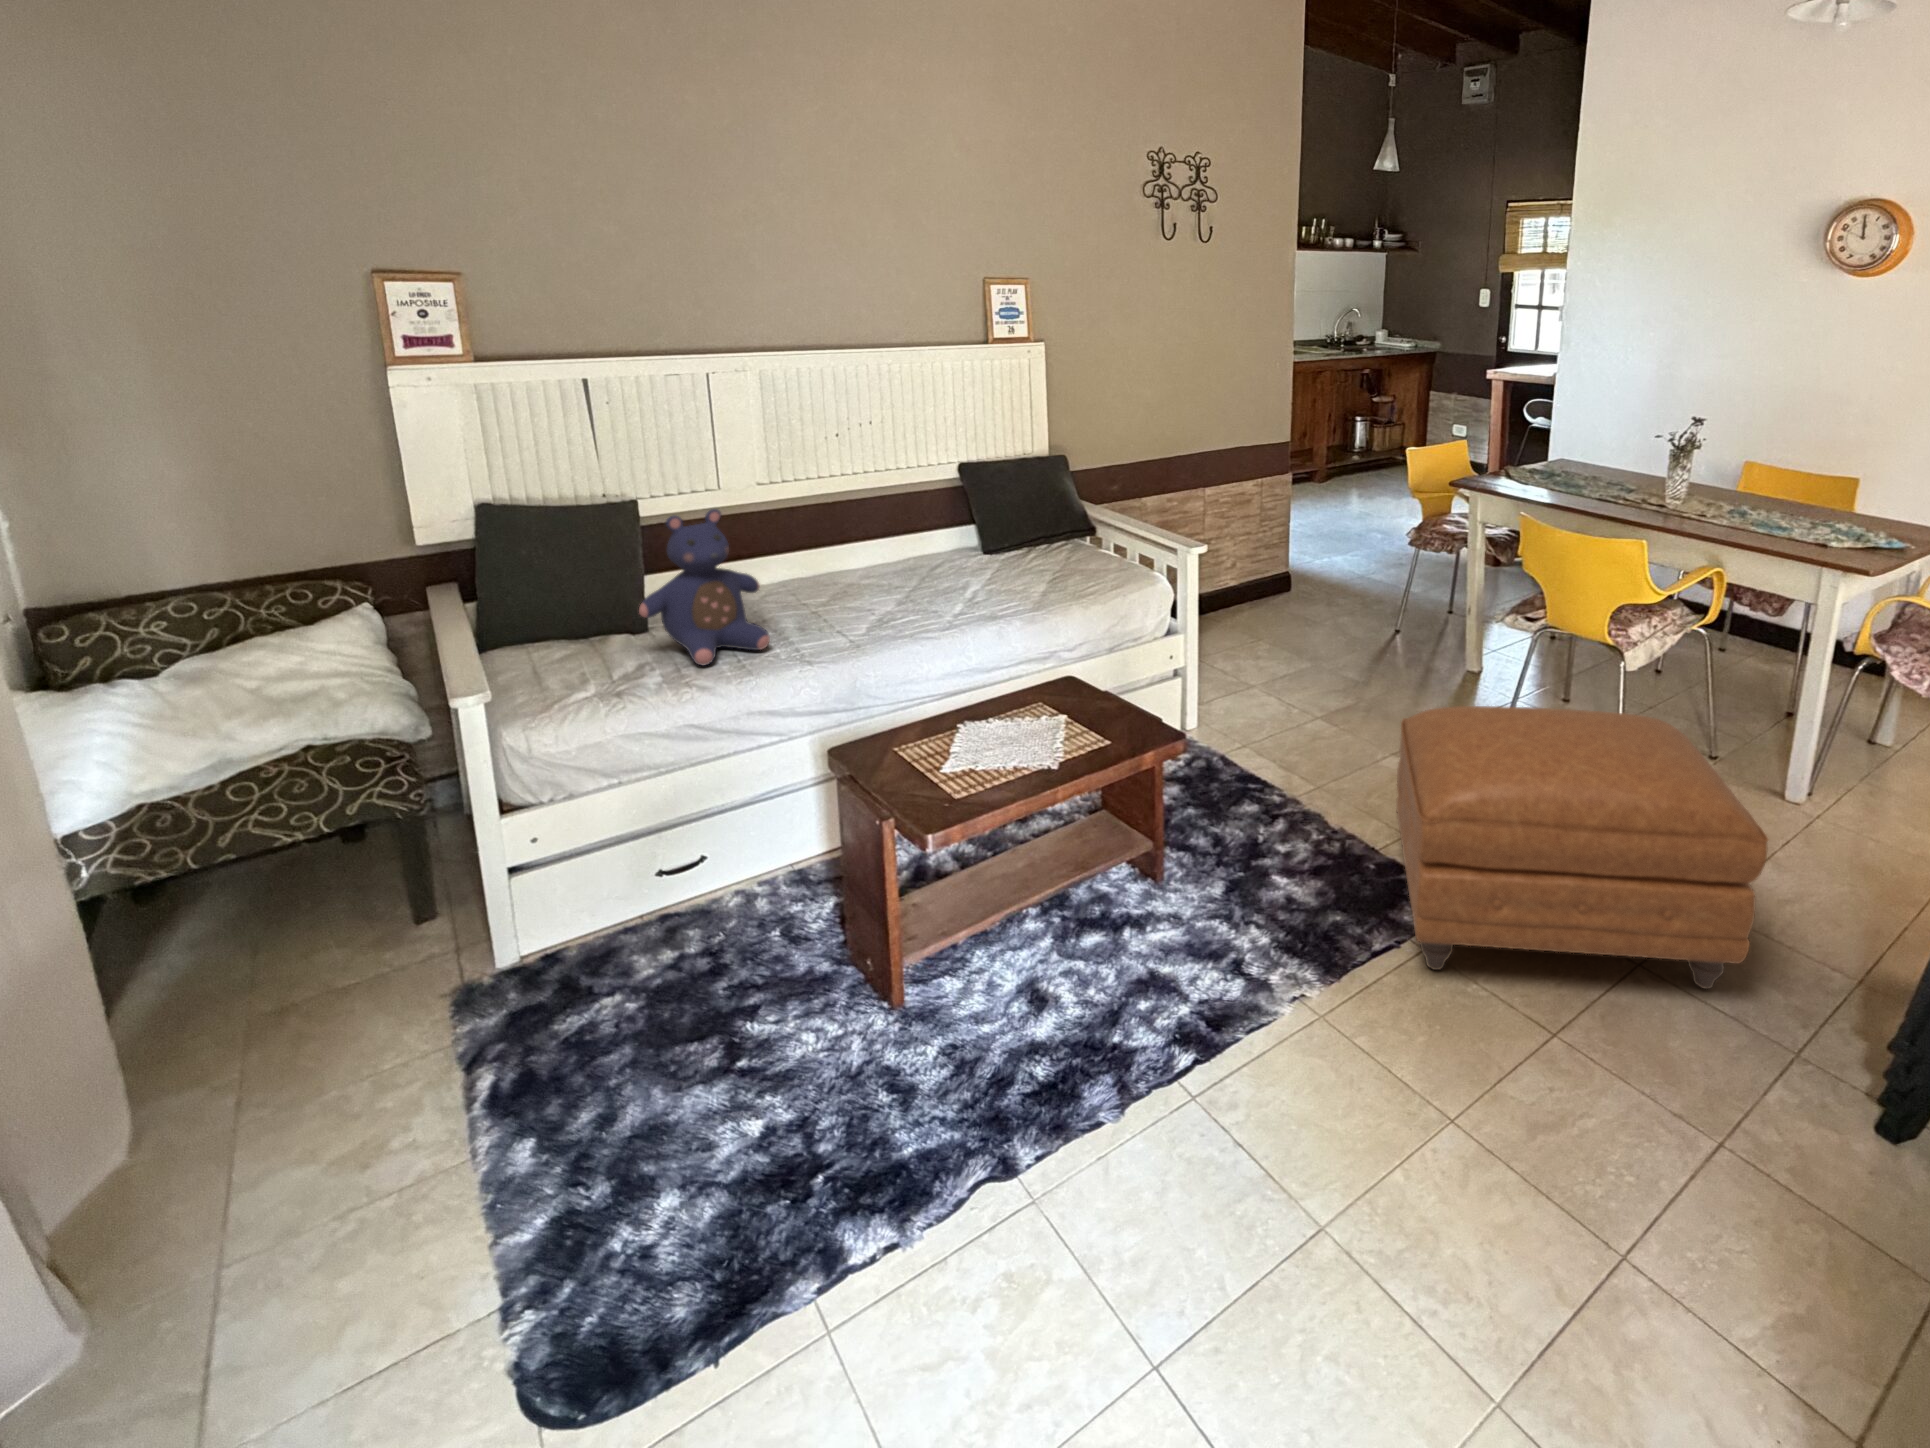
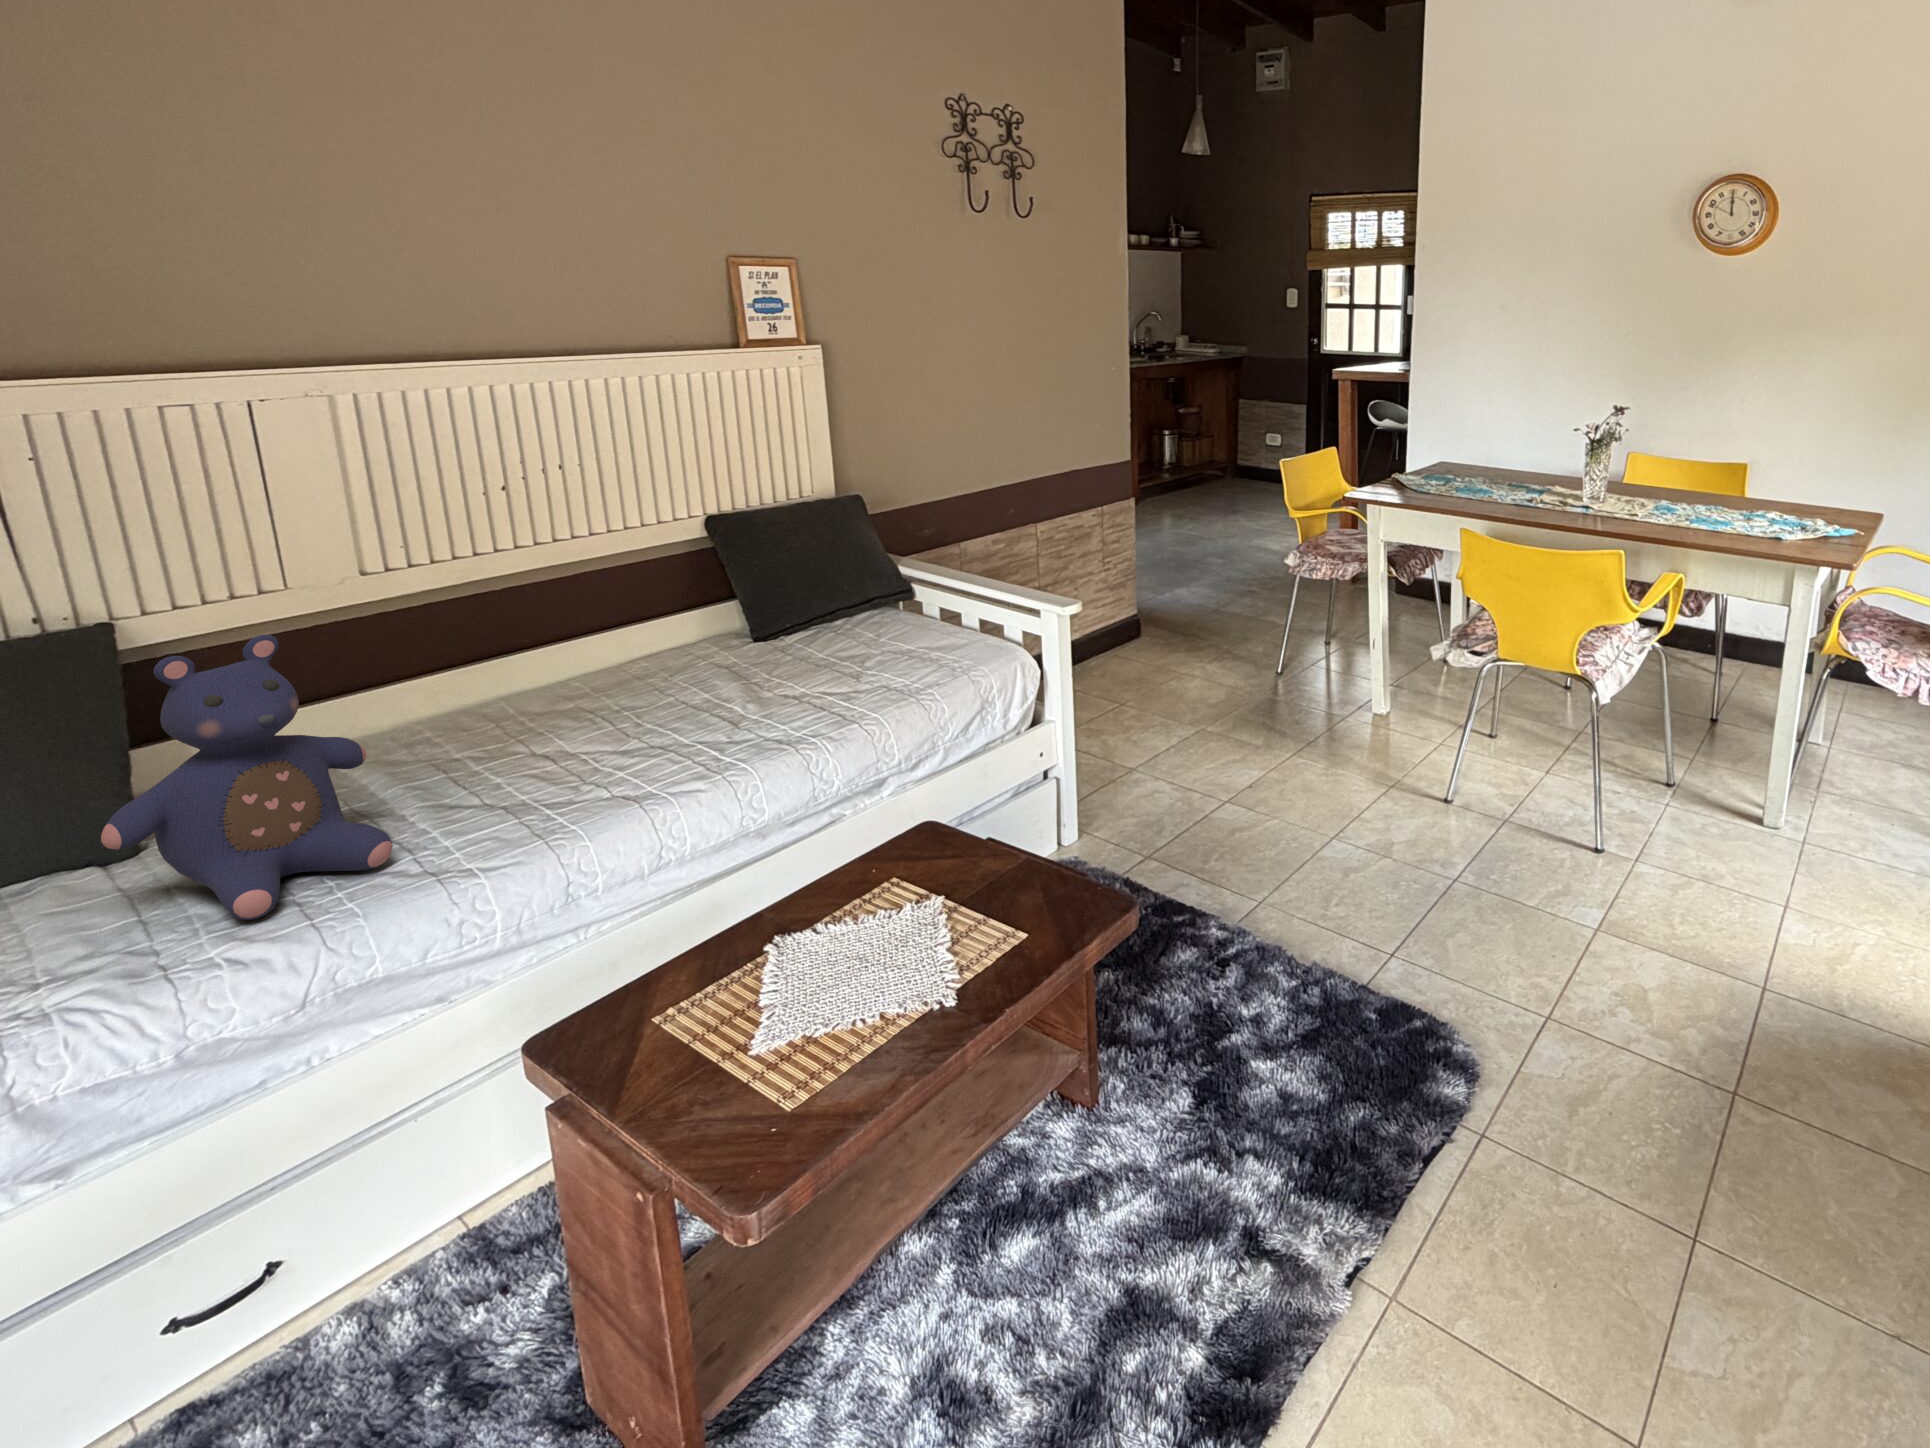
ottoman: present [1396,706,1768,989] -> none [1388,770,1895,1168]

